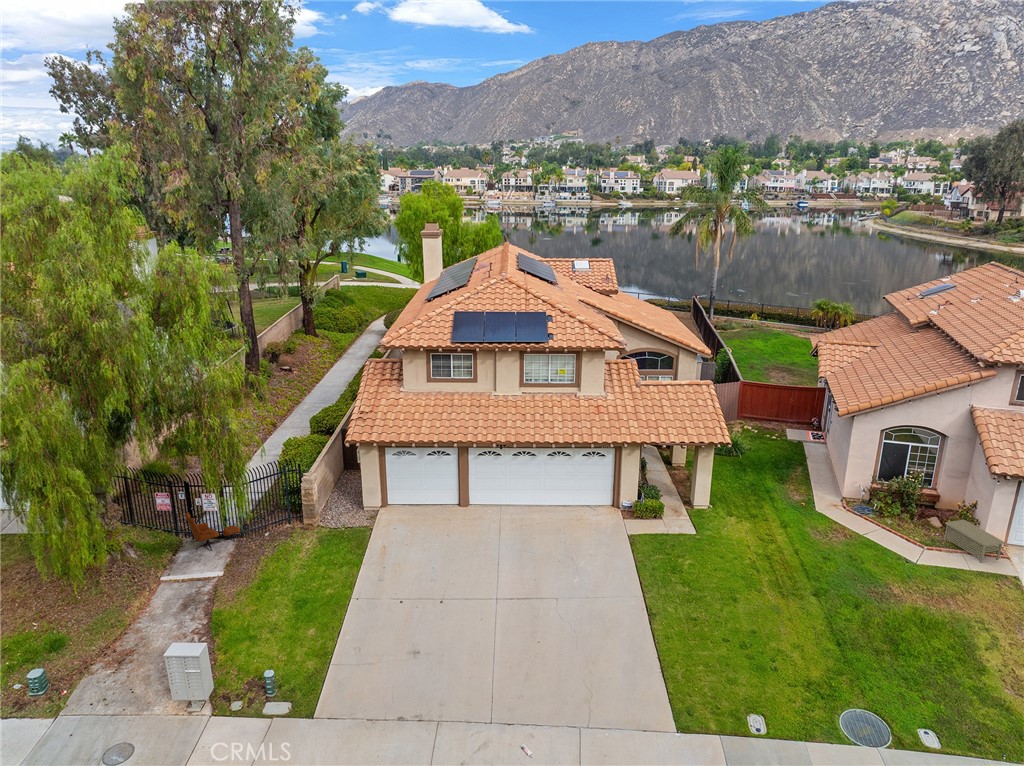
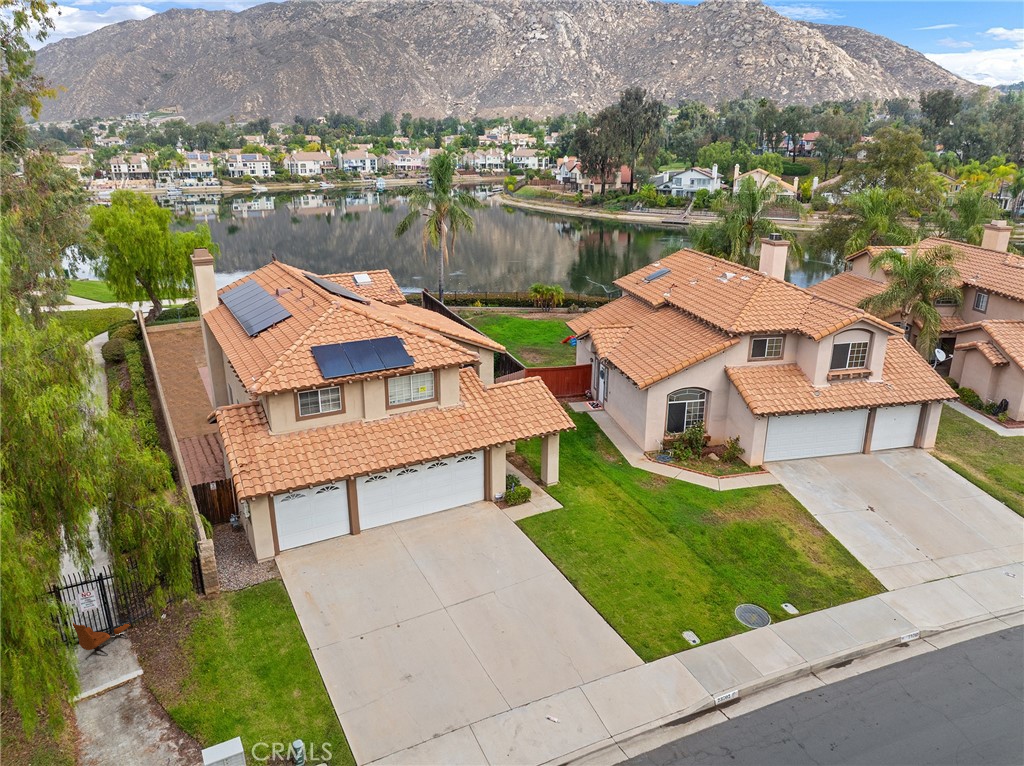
storage bench: present [944,520,1005,563] -> none [724,452,764,481]

